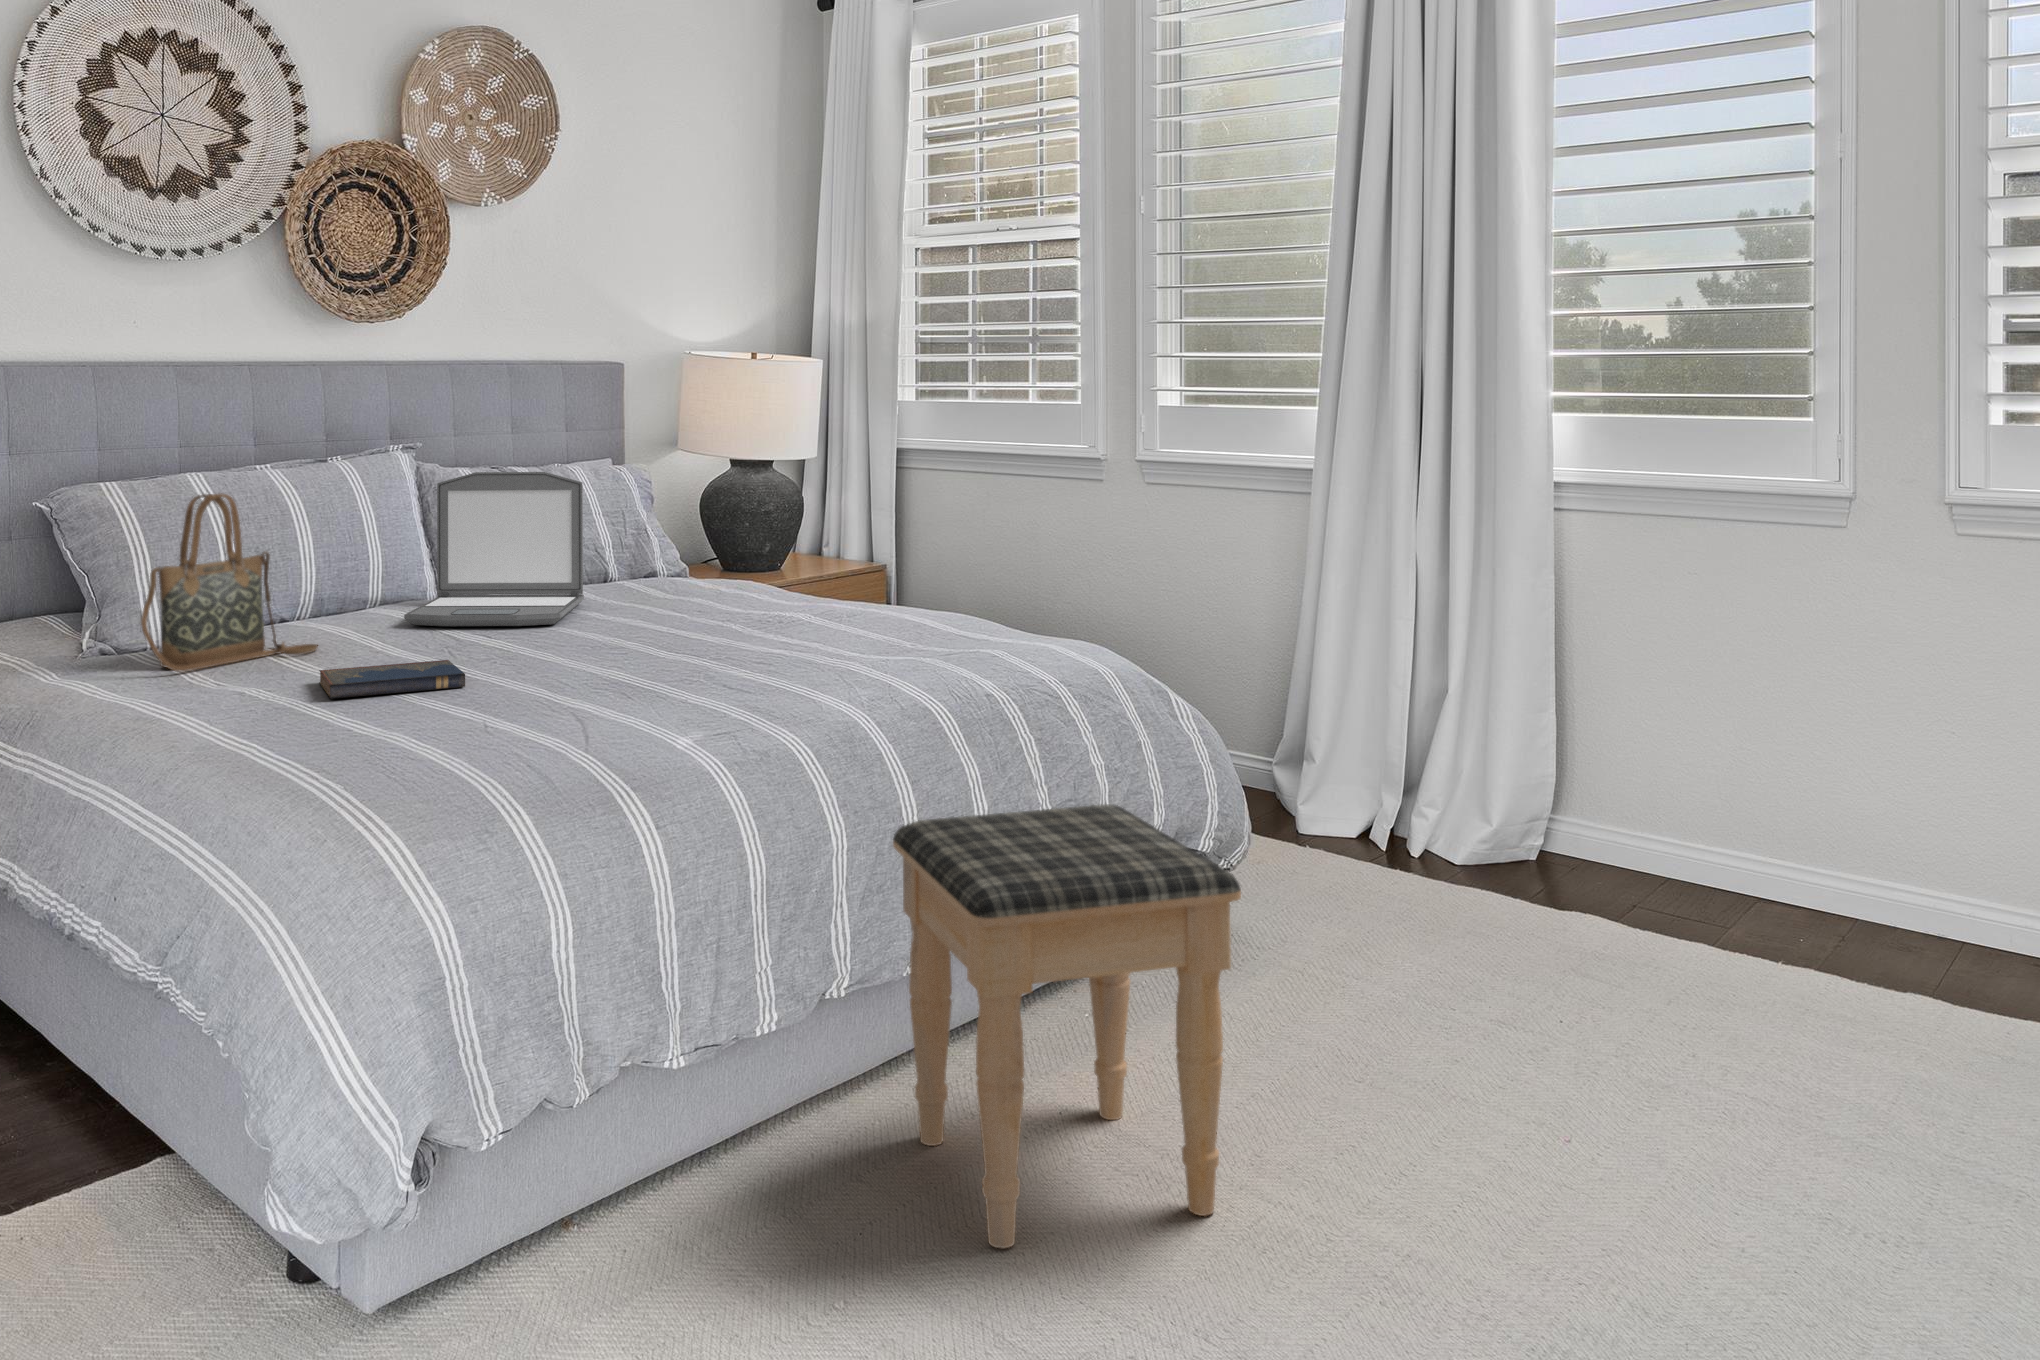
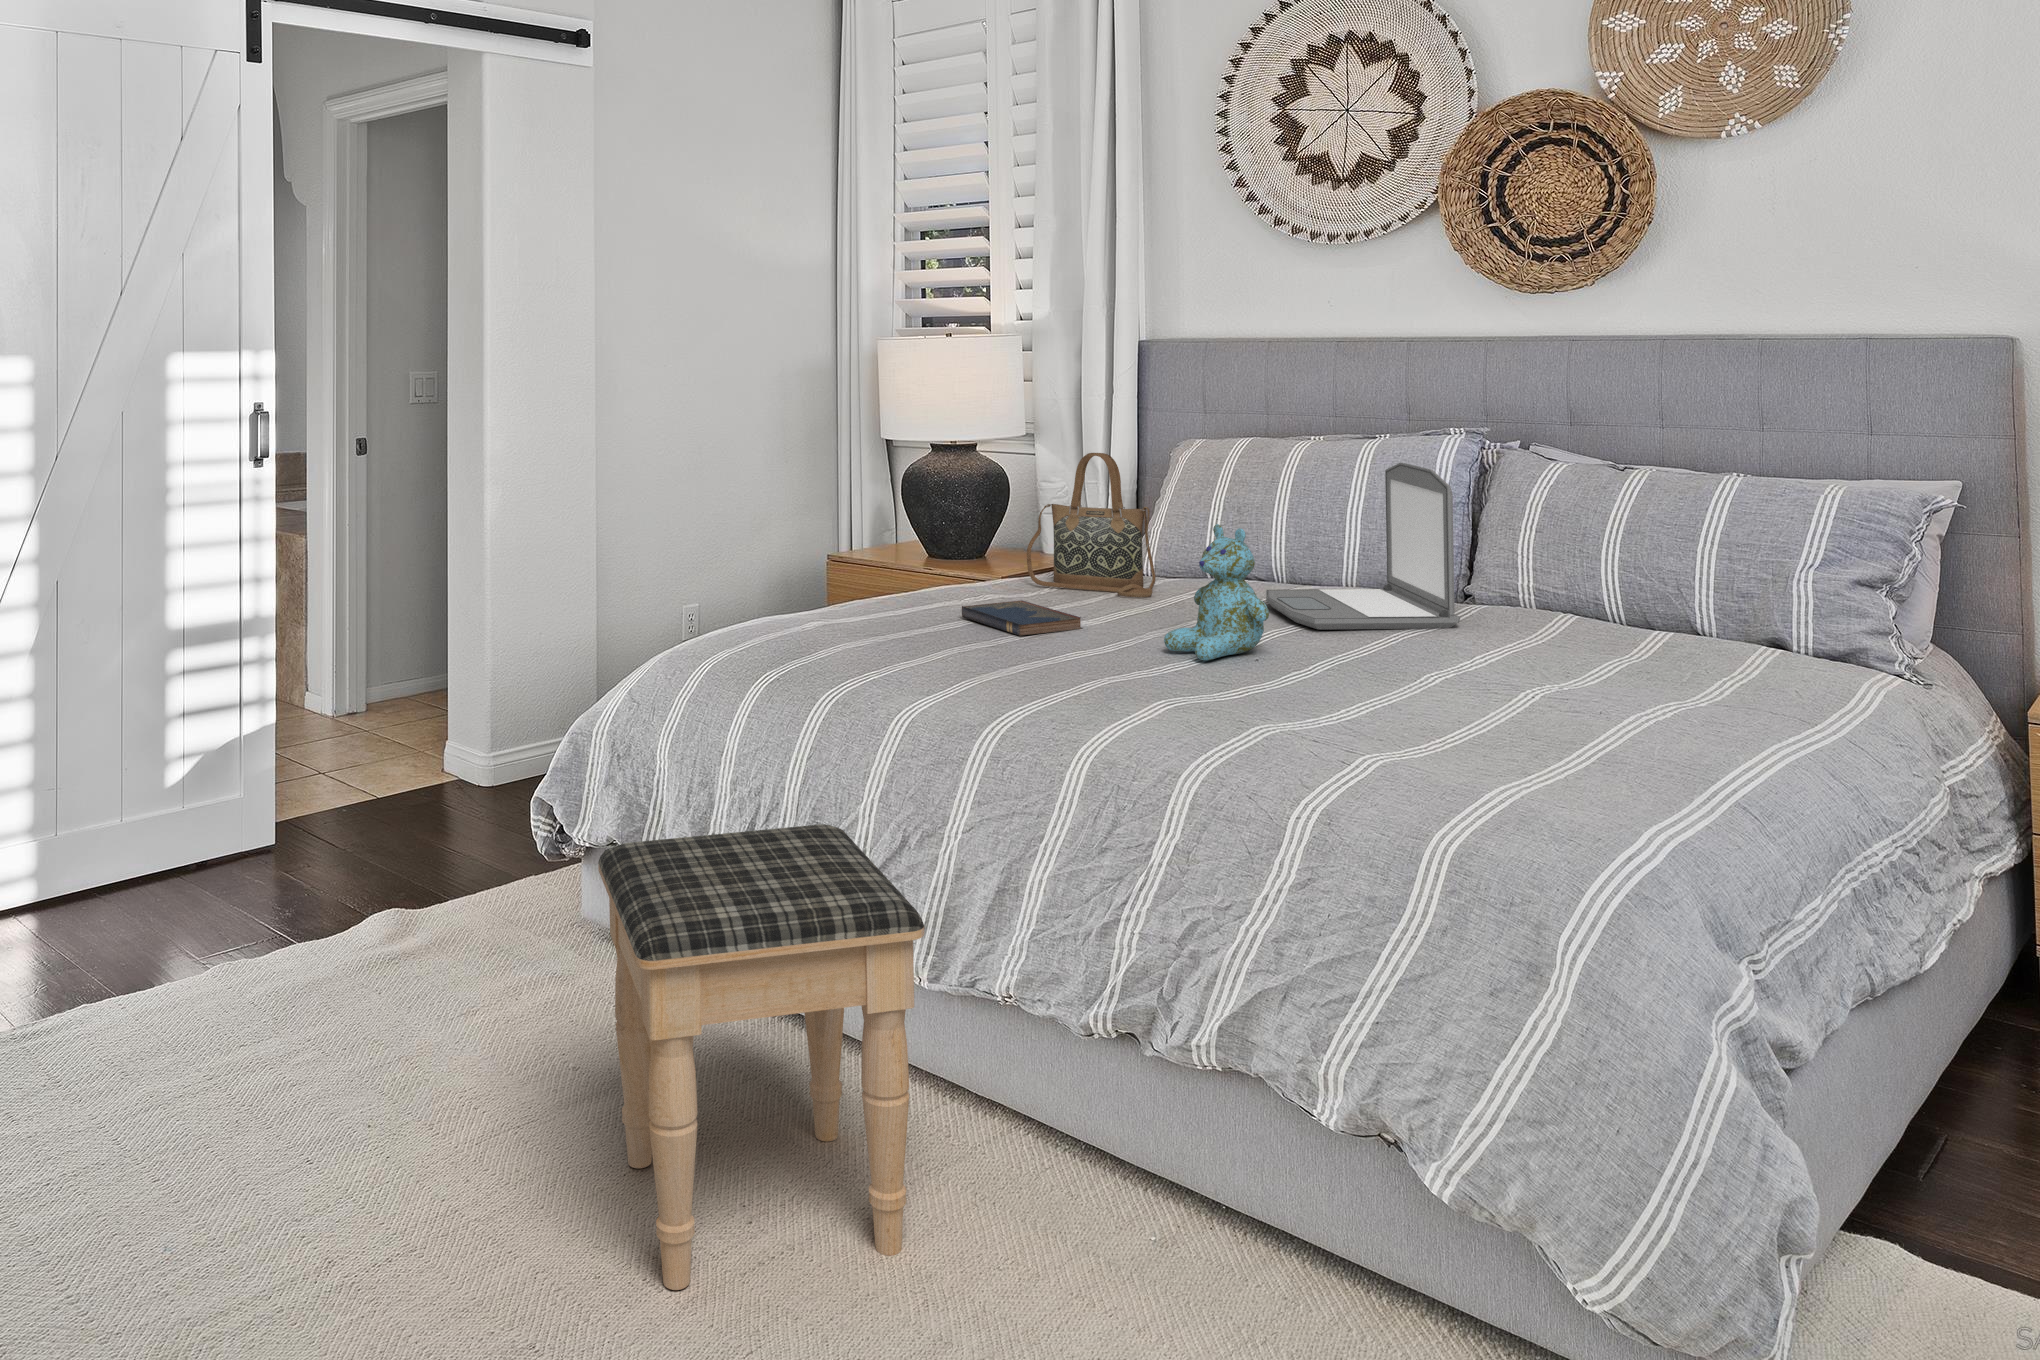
stuffed bear: none [562,525,660,654] -> present [1164,524,1269,660]

